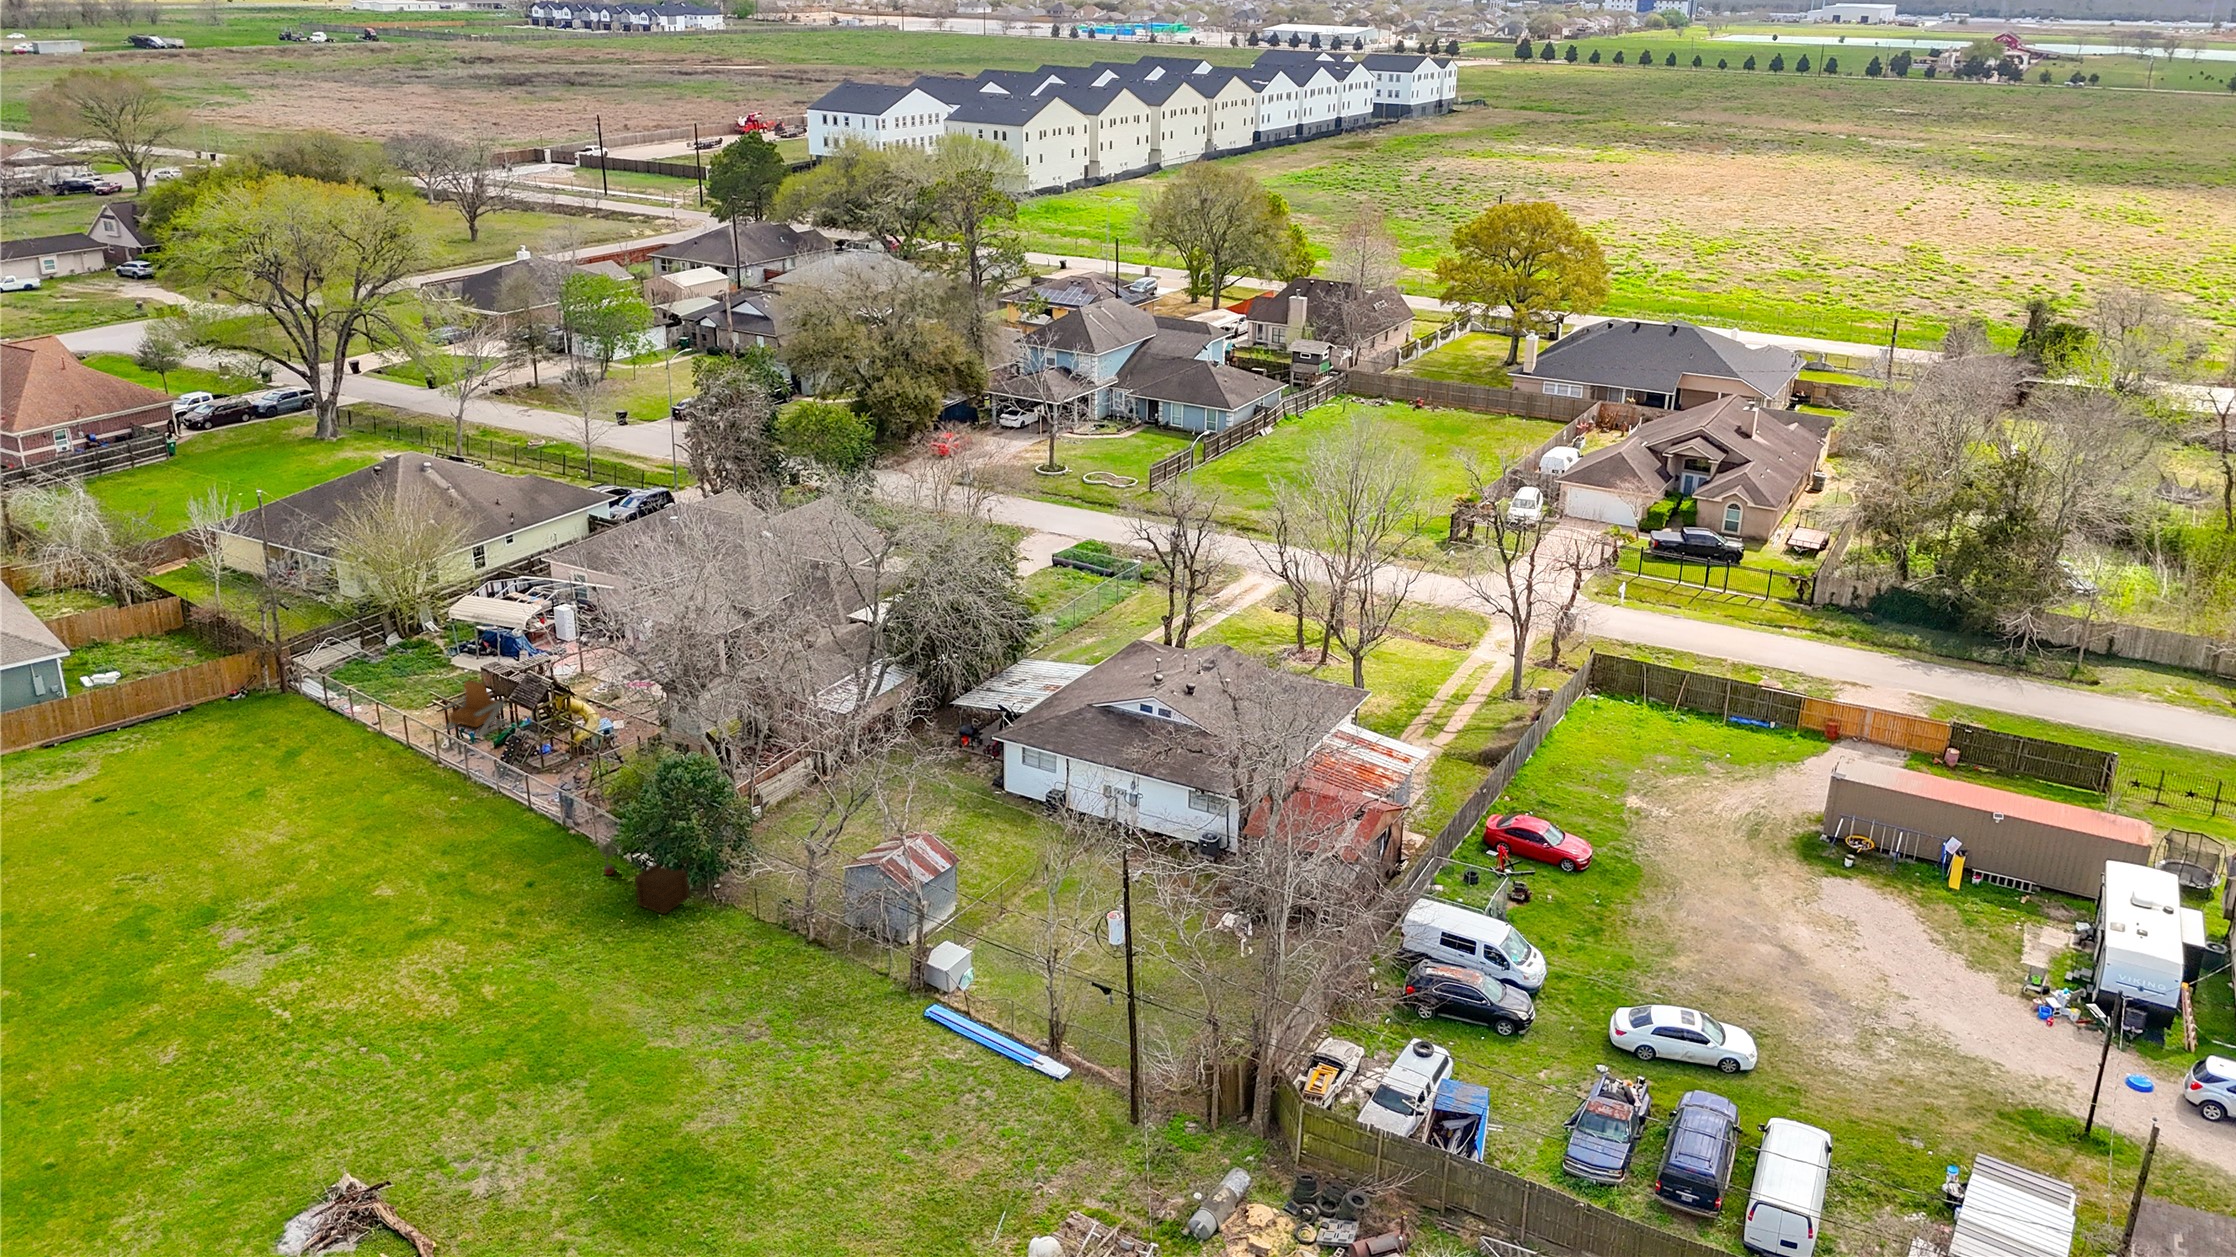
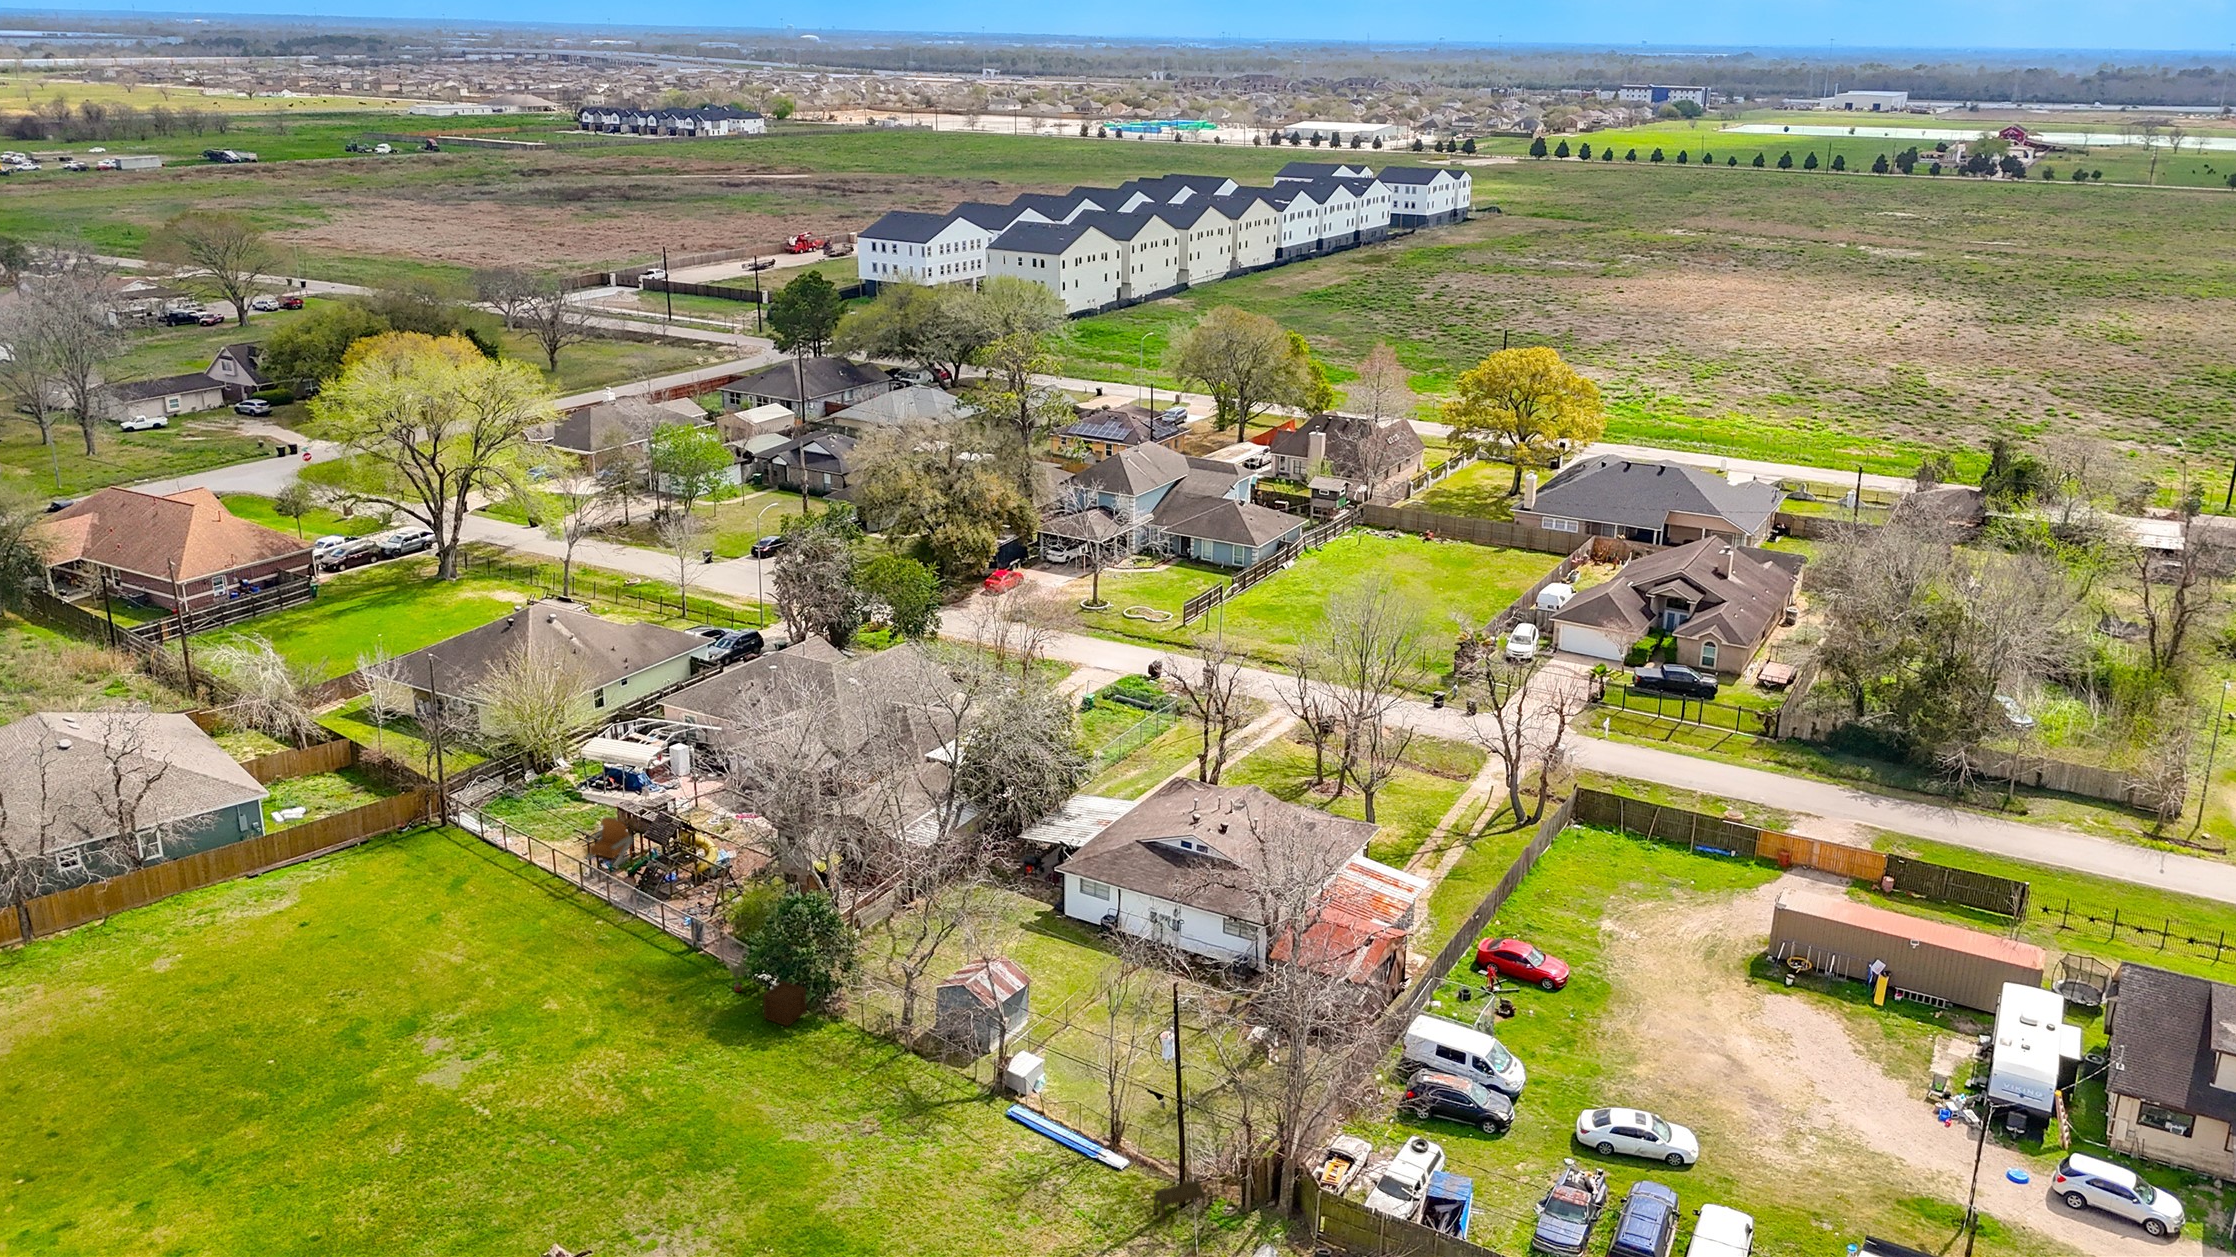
bench: none [1097,1092,1162,1147] -> present [1154,1180,1206,1225]

